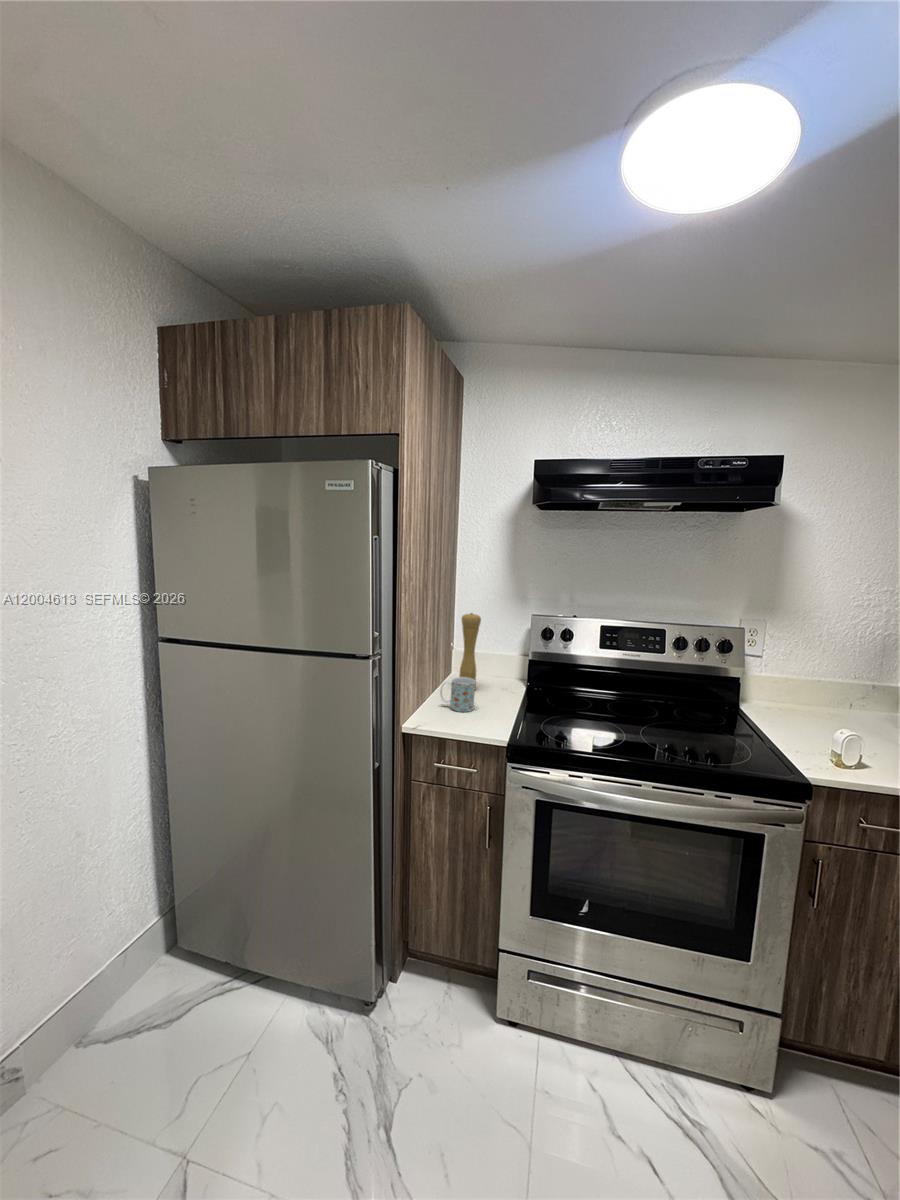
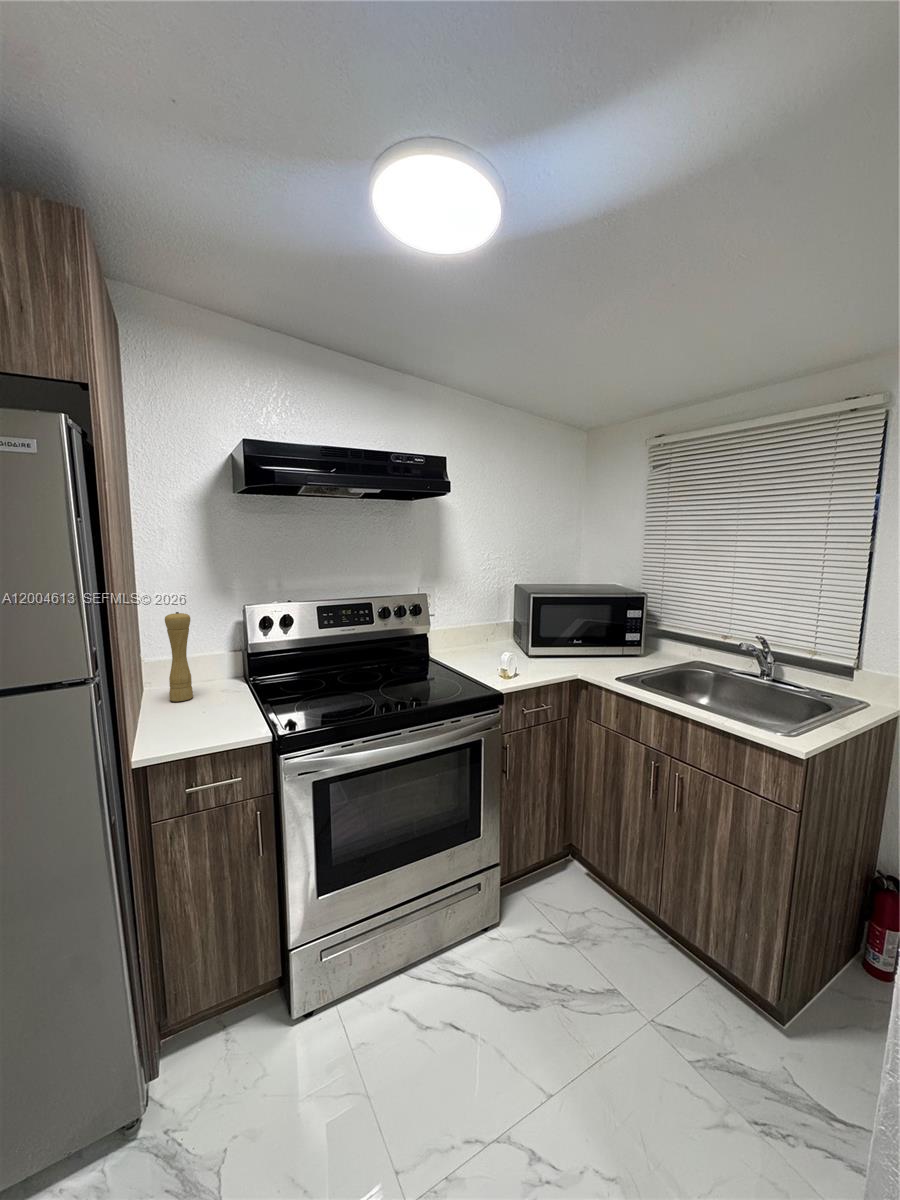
mug: present [440,677,475,712] -> none [162,684,209,724]

